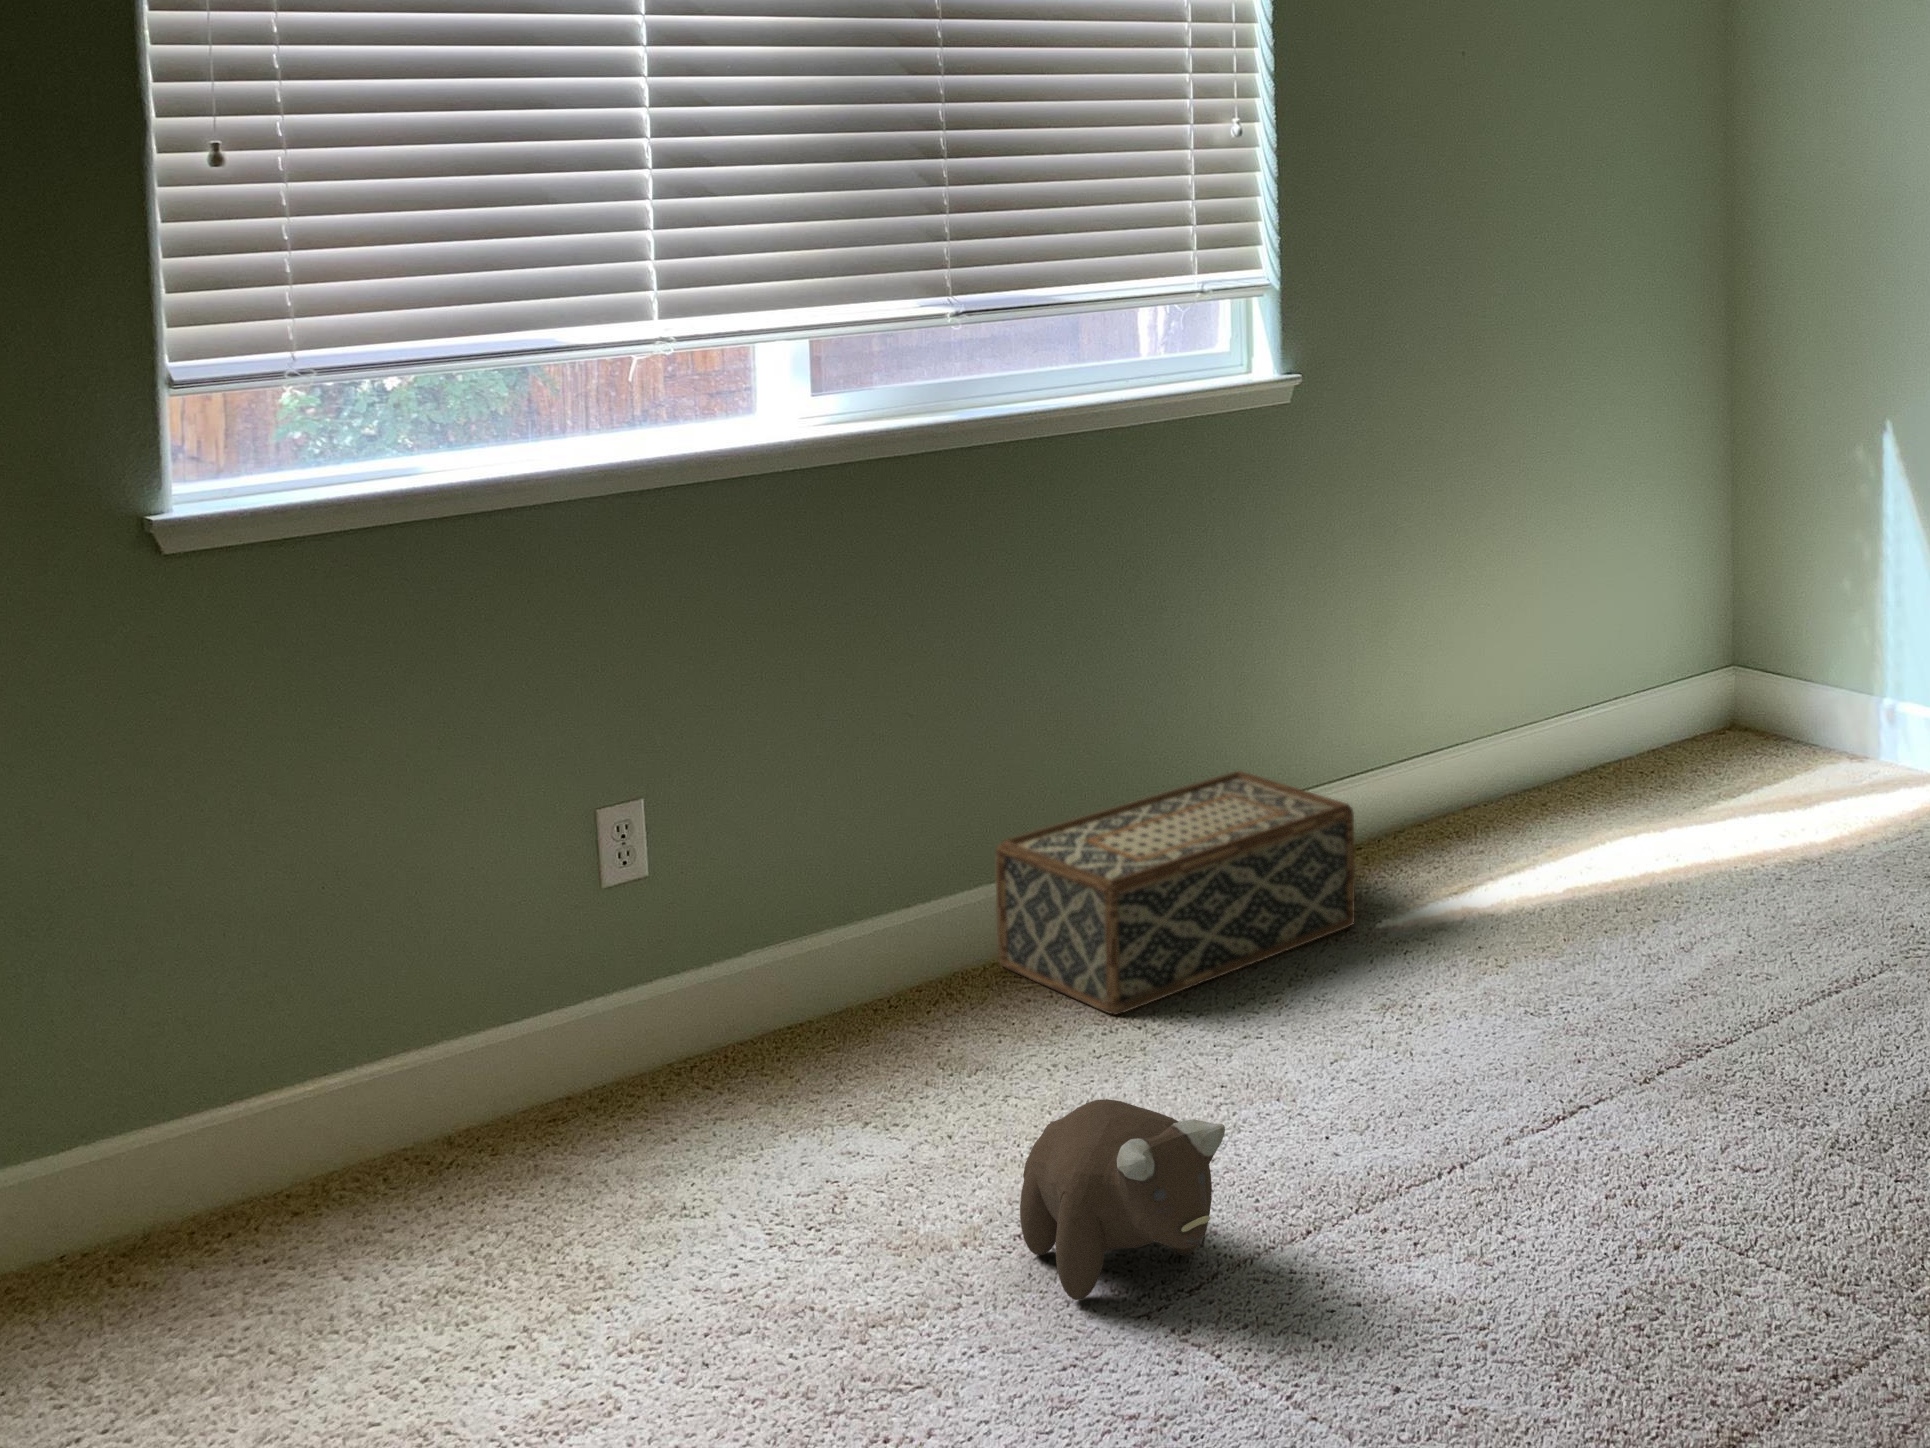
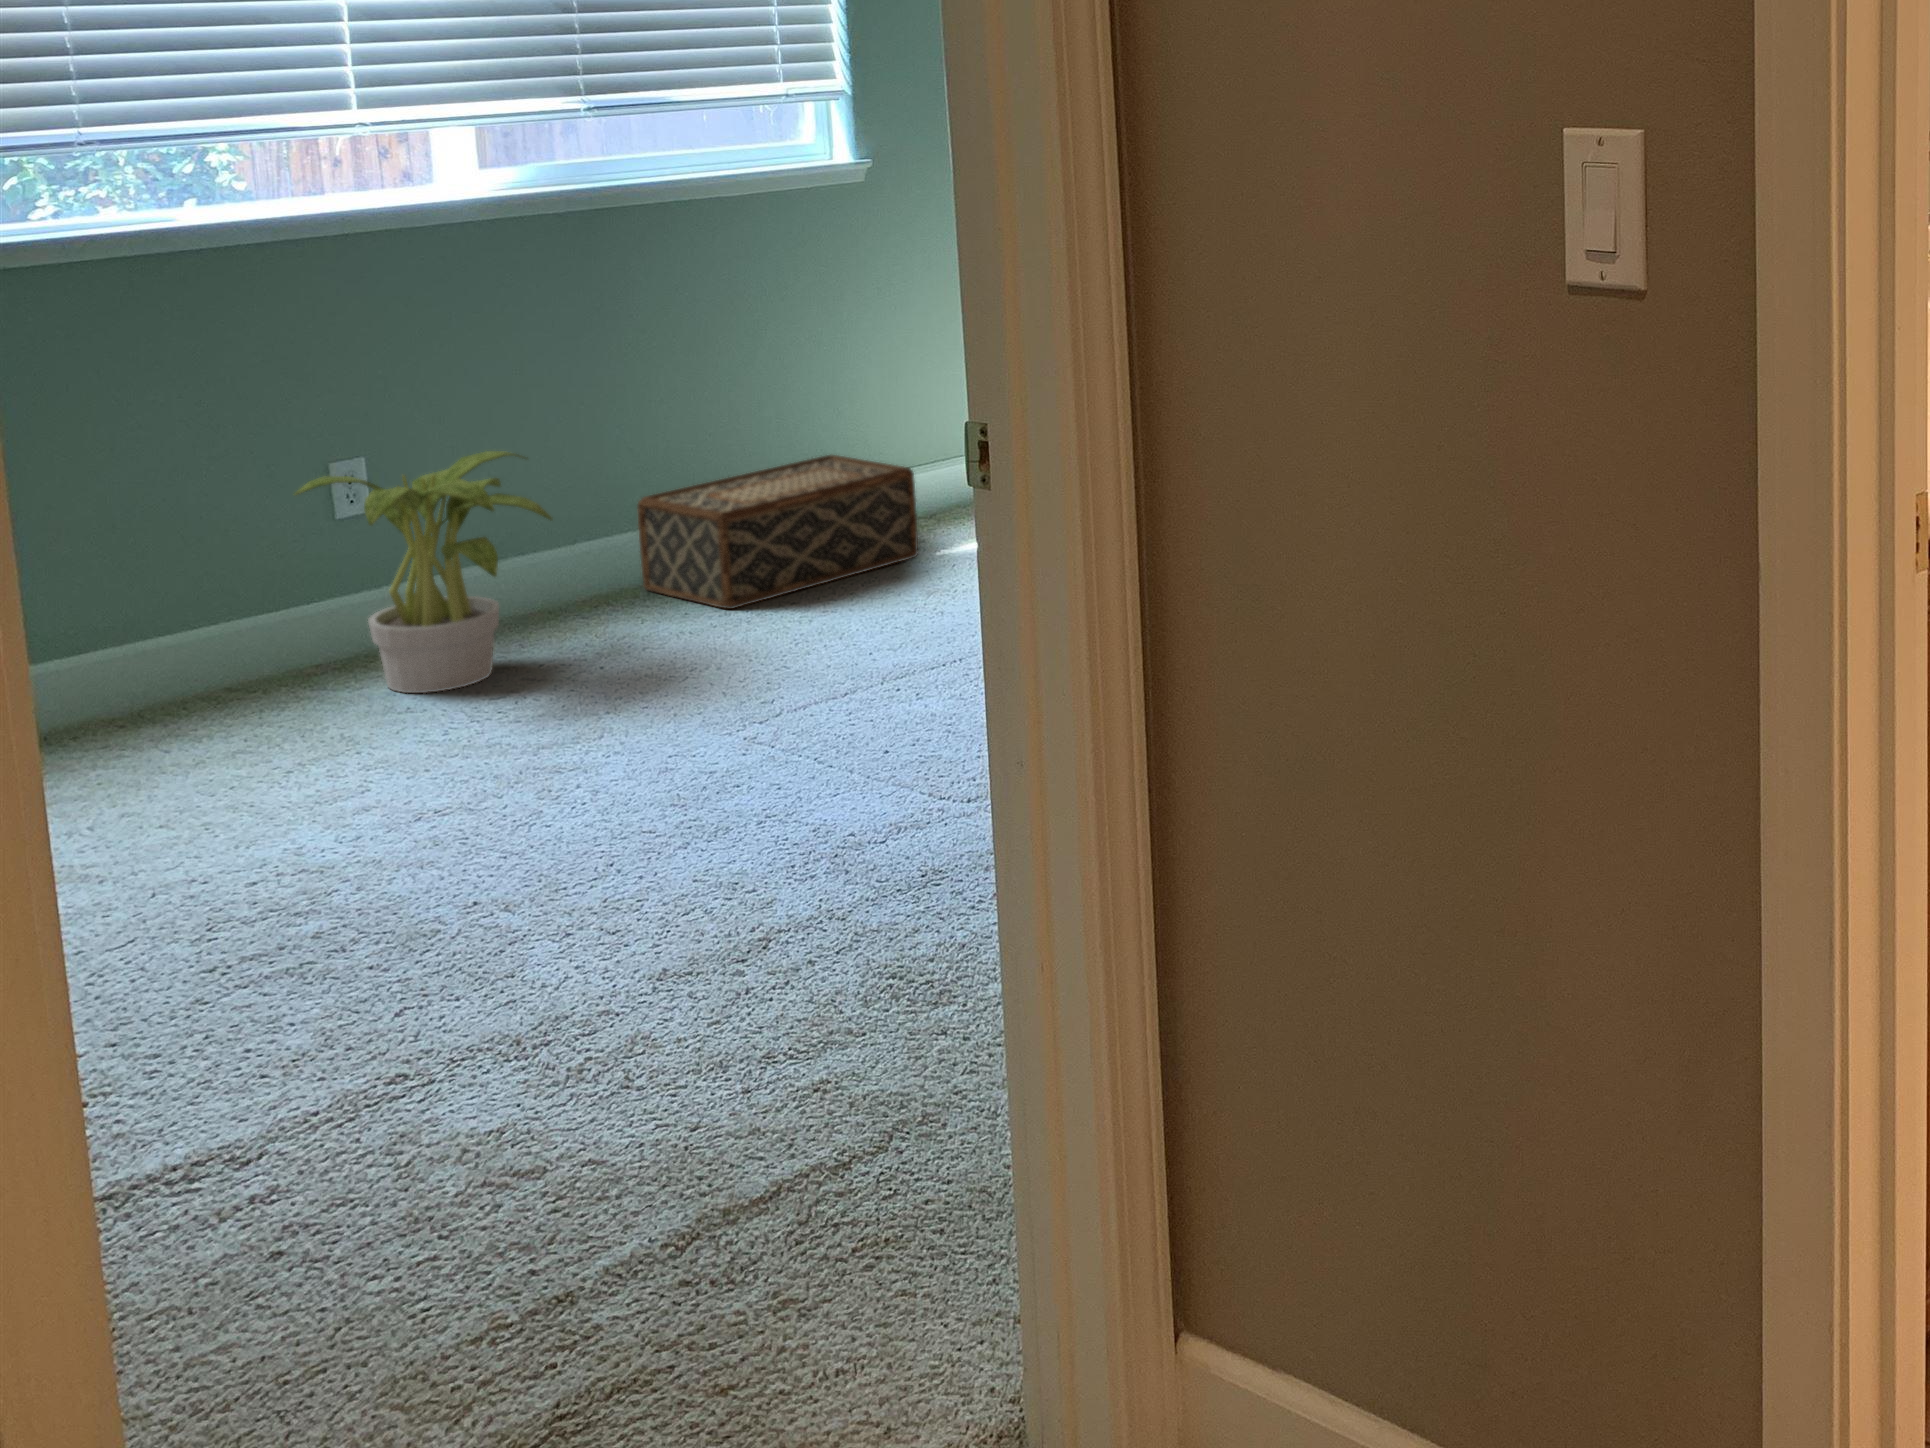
potted plant: none [545,807,894,1166] -> present [295,451,552,693]
plush toy: present [1020,1099,1225,1300] -> none [645,610,780,732]

